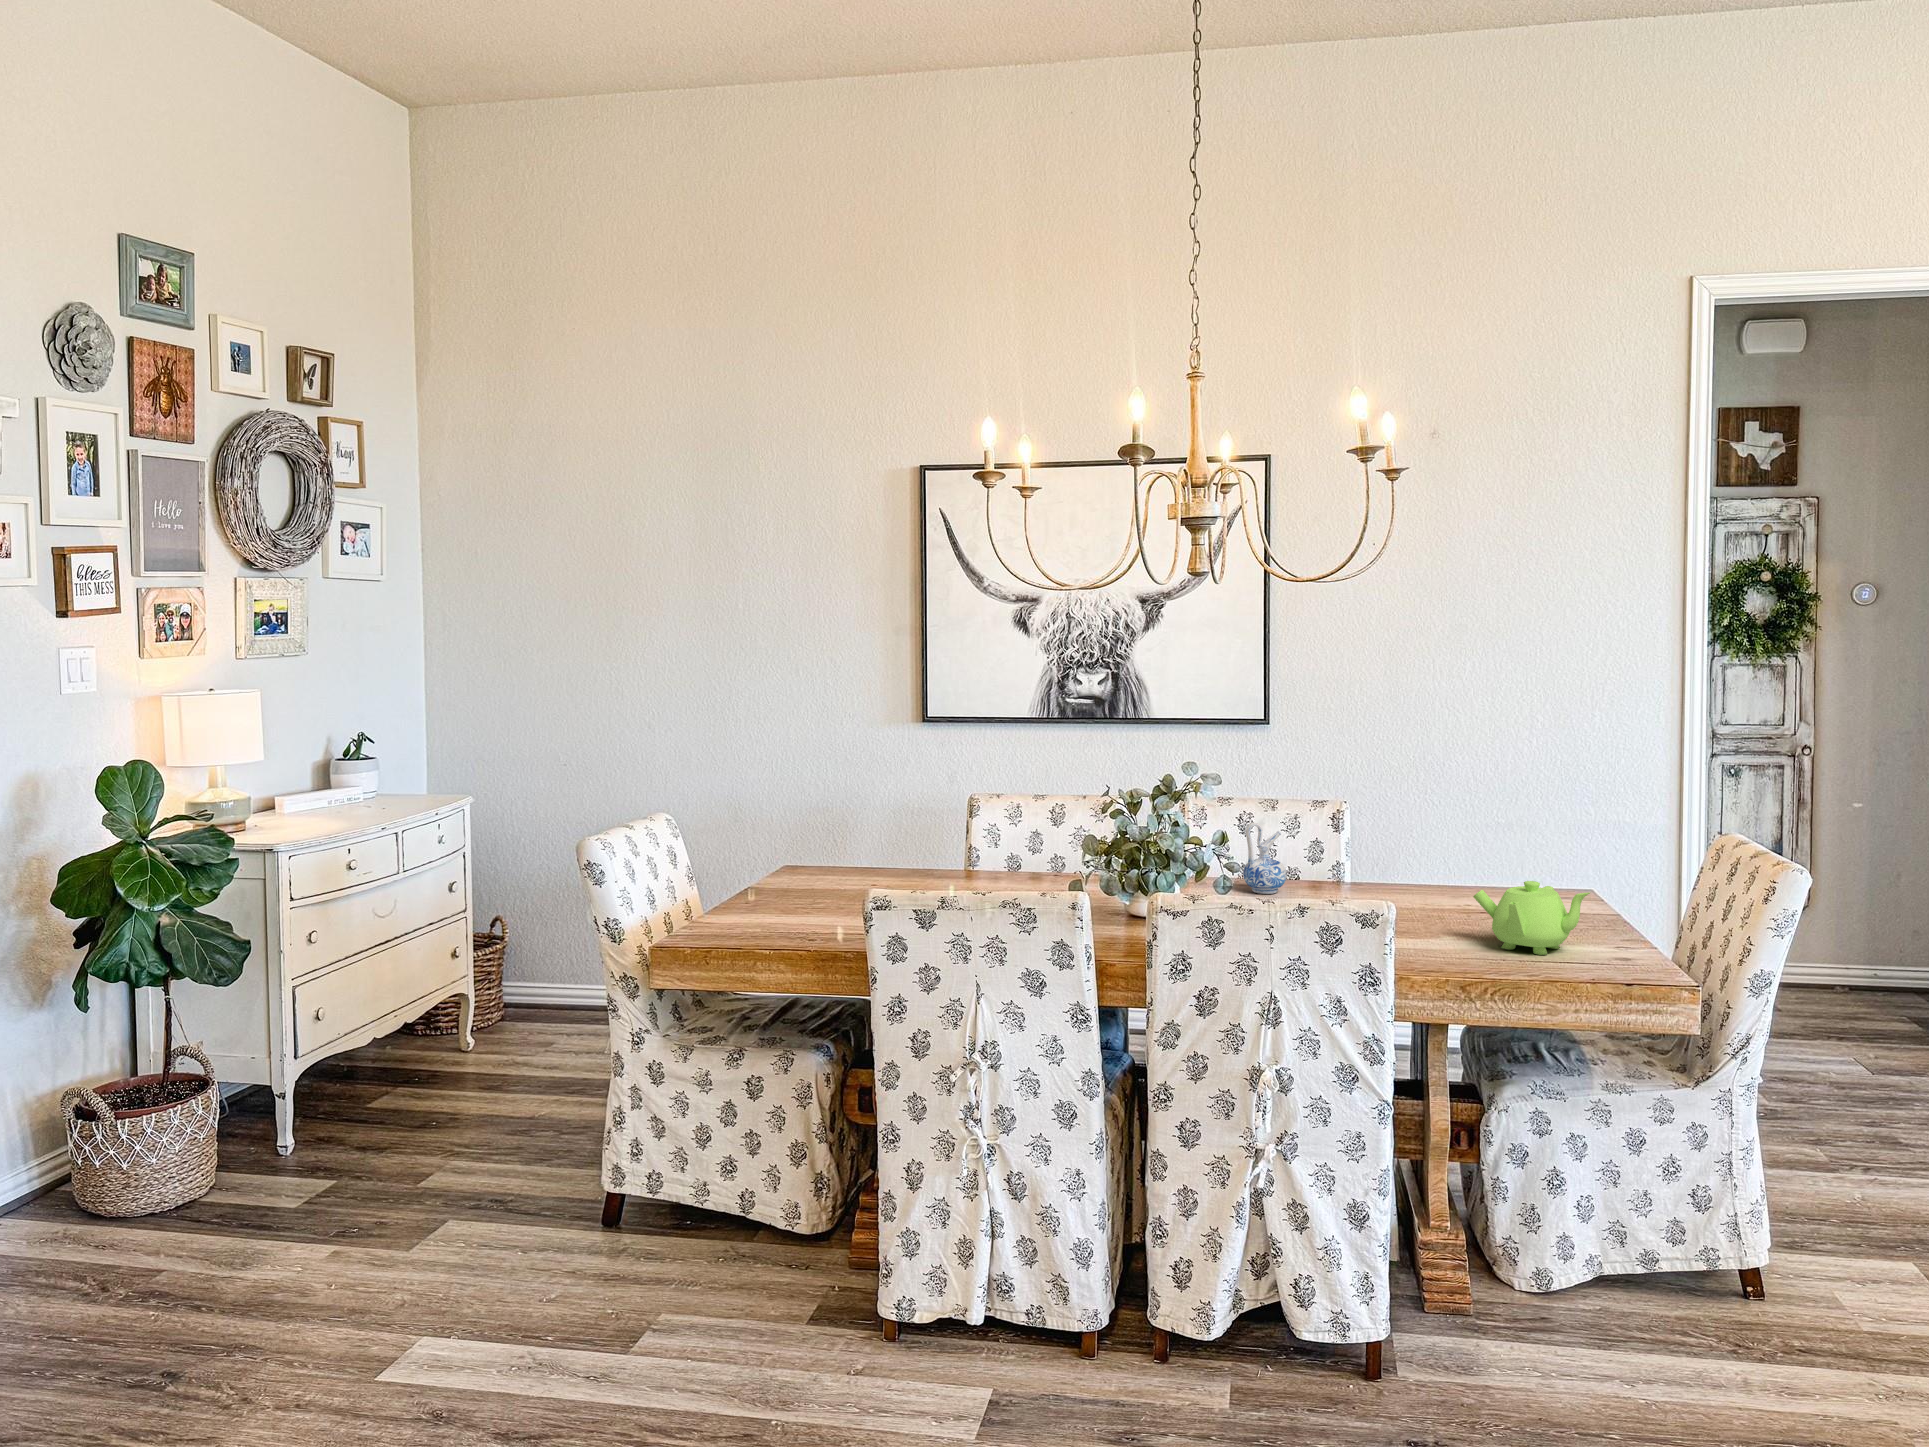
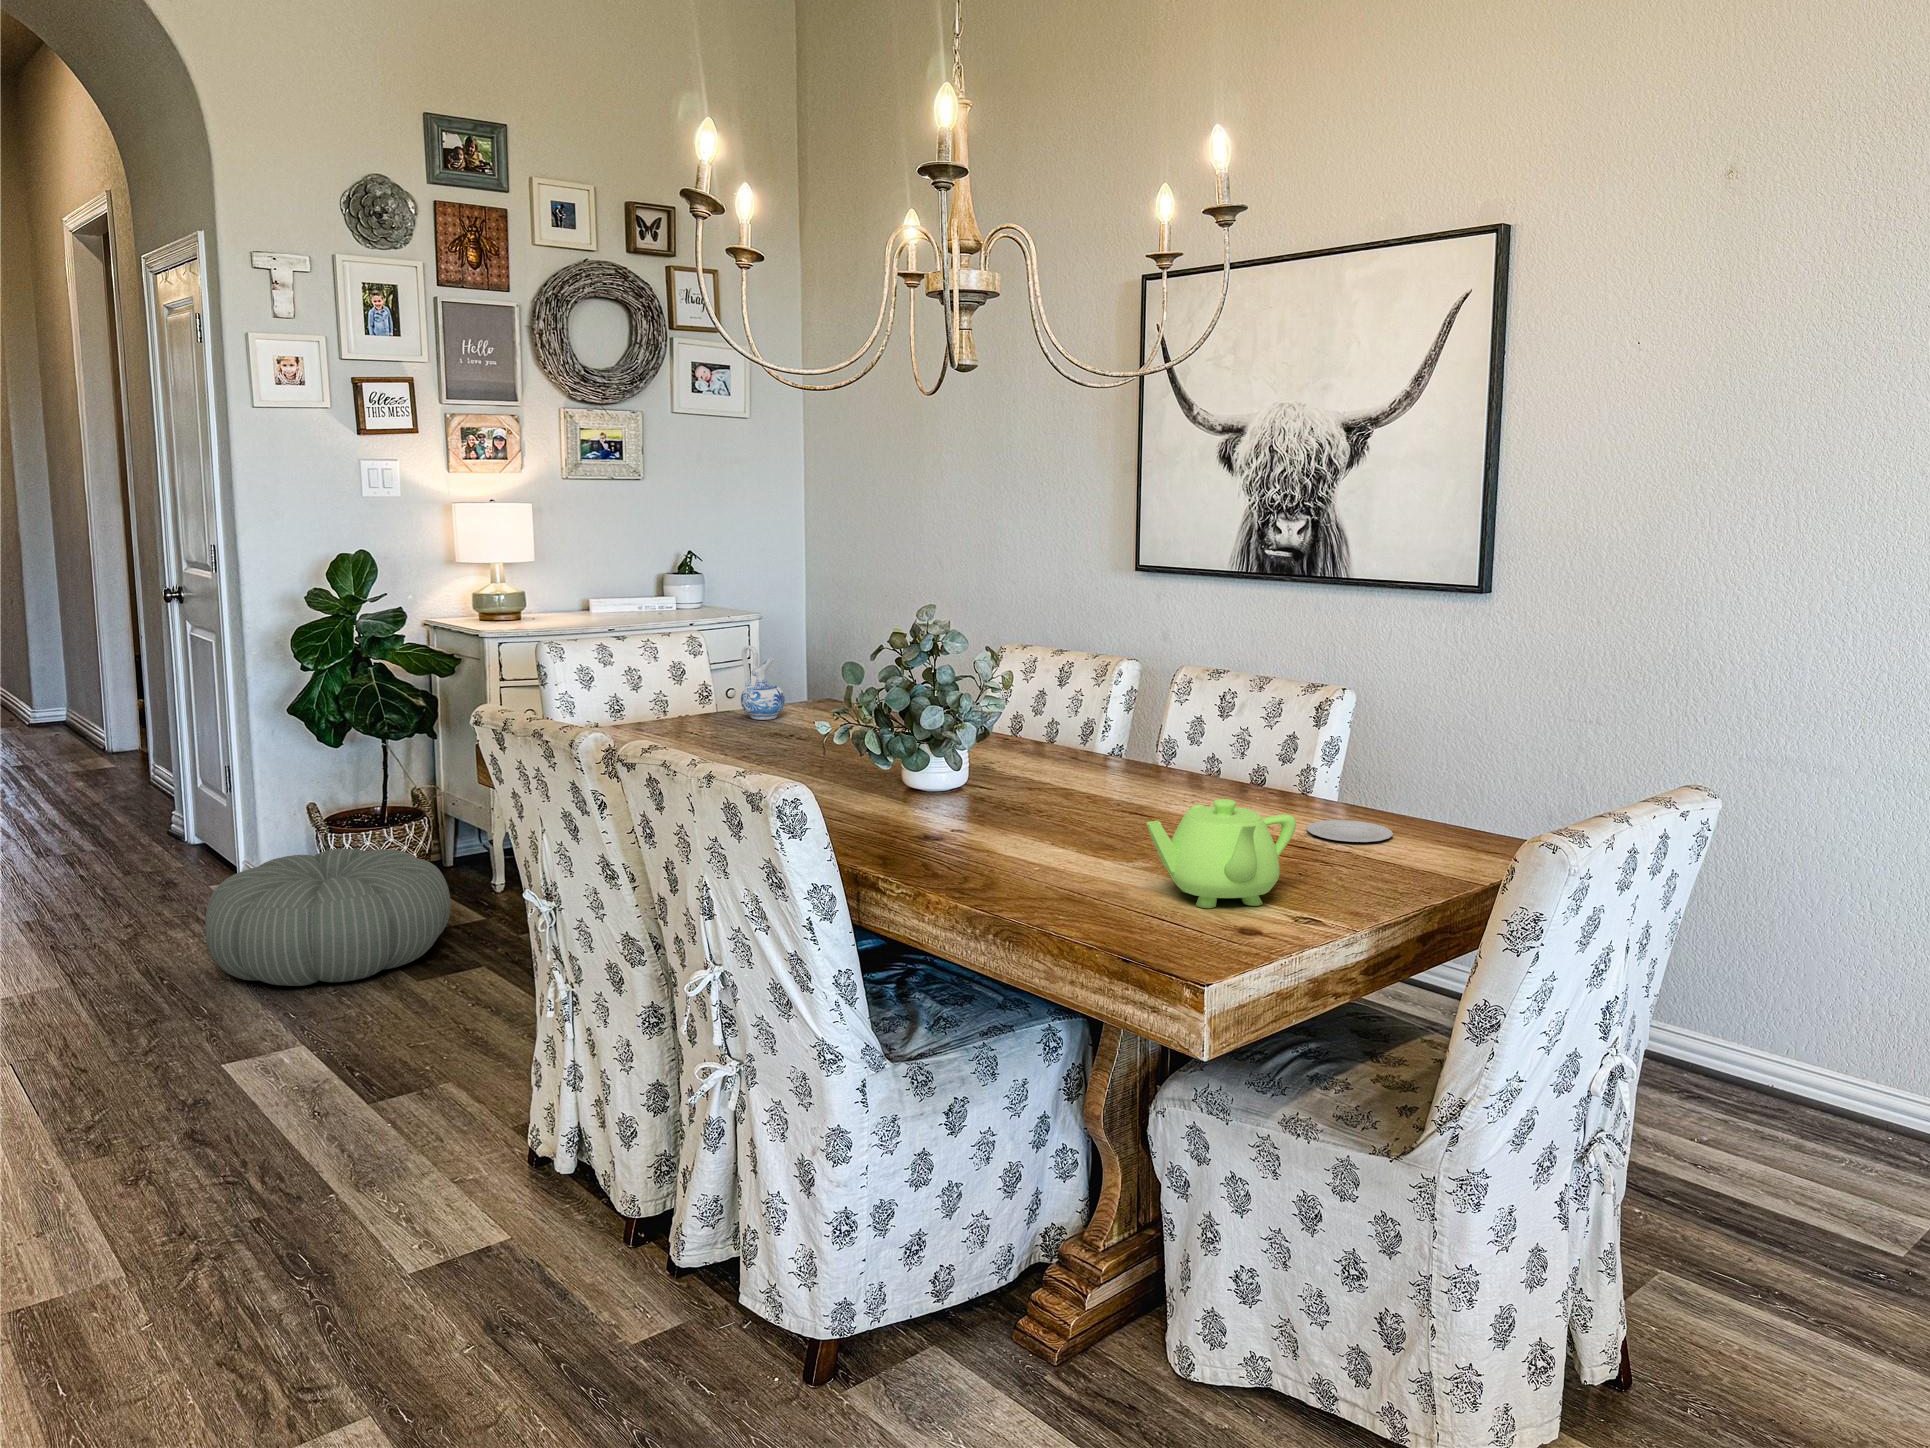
plate: none [1408,796,1484,906] -> present [1307,820,1393,842]
ceramic pitcher: present [1243,823,1286,894] -> present [741,645,785,720]
pouf: none [112,1125,415,1320] -> present [205,849,451,986]

